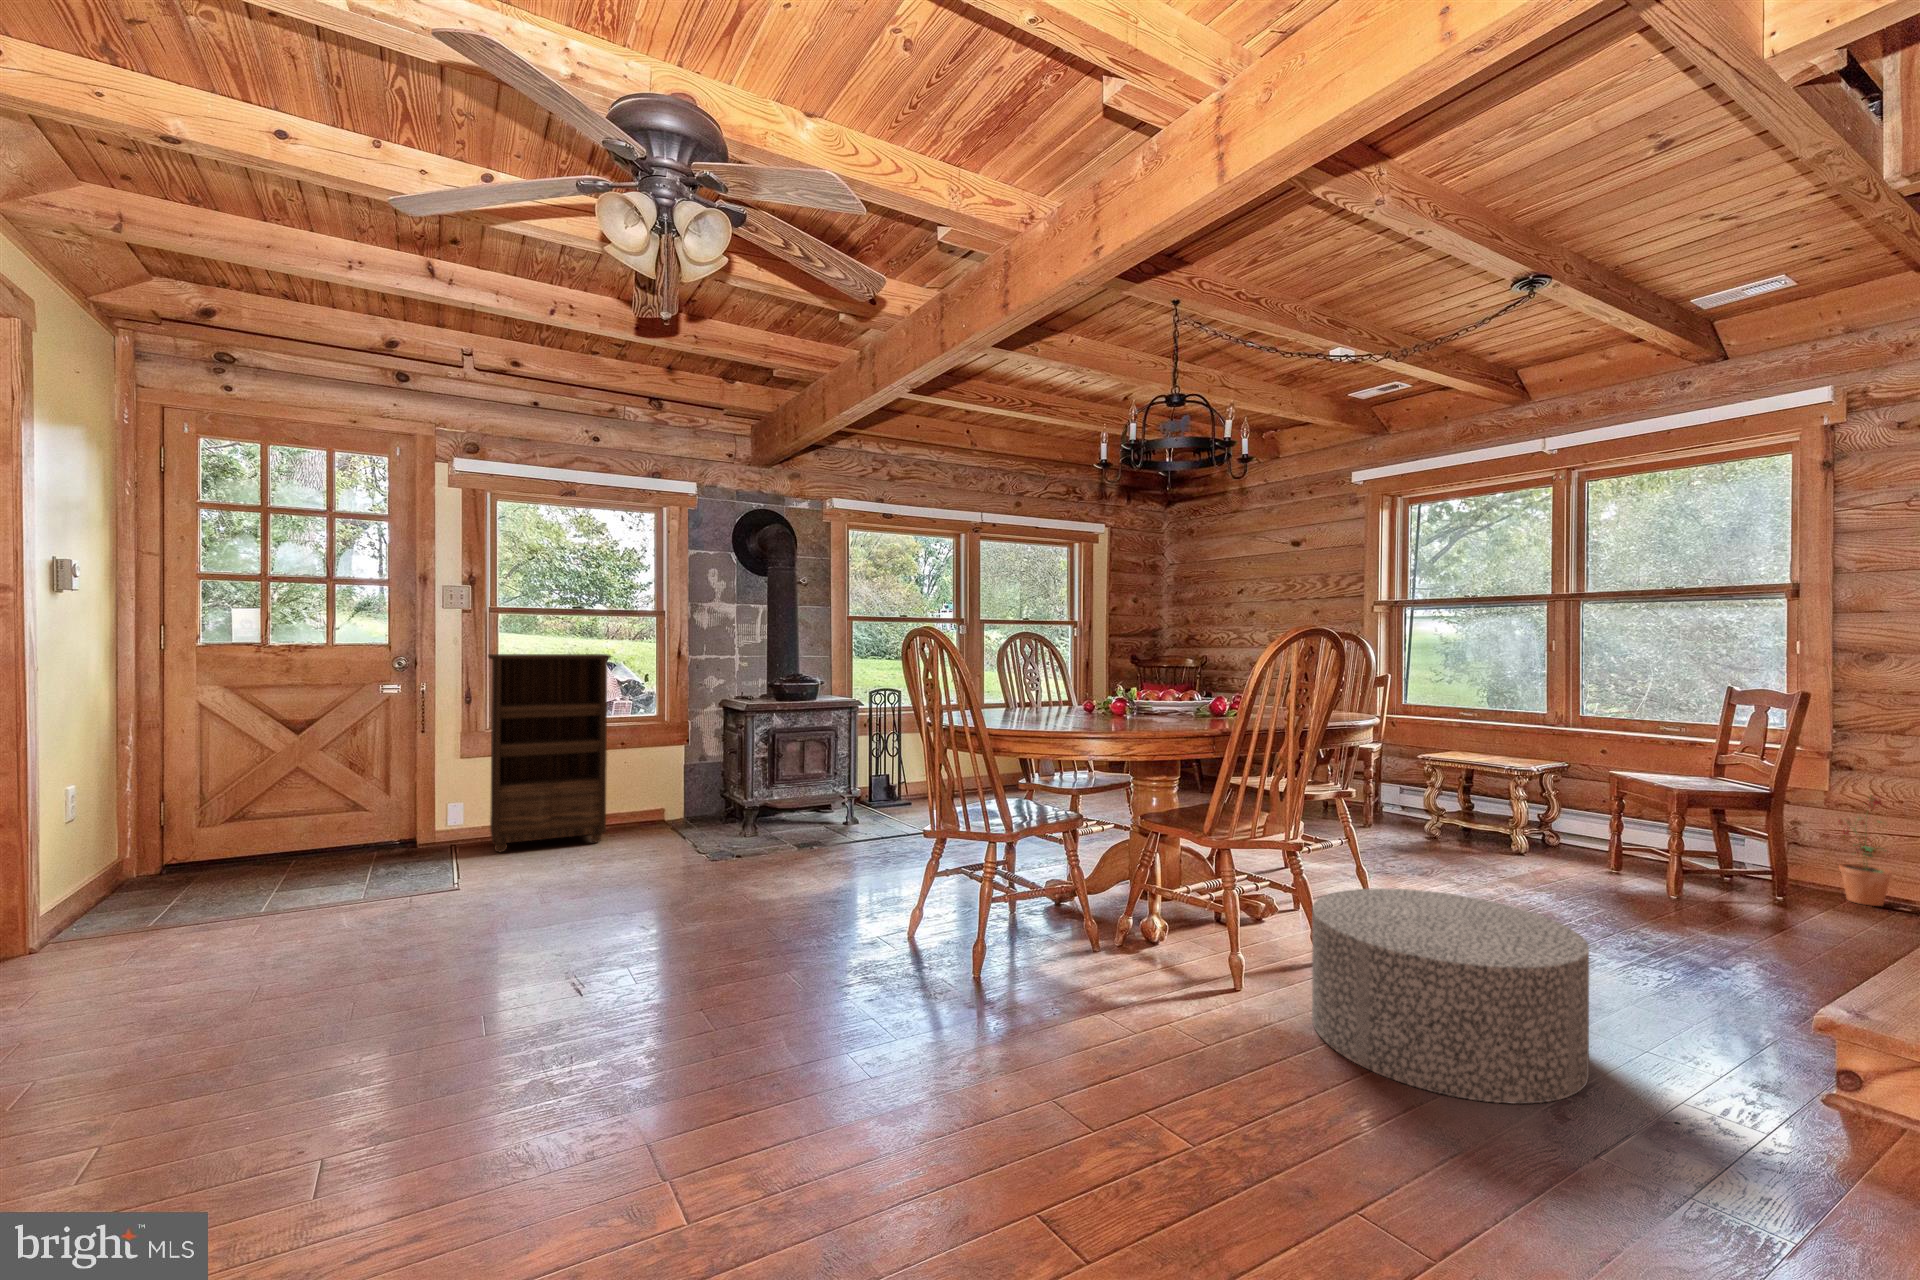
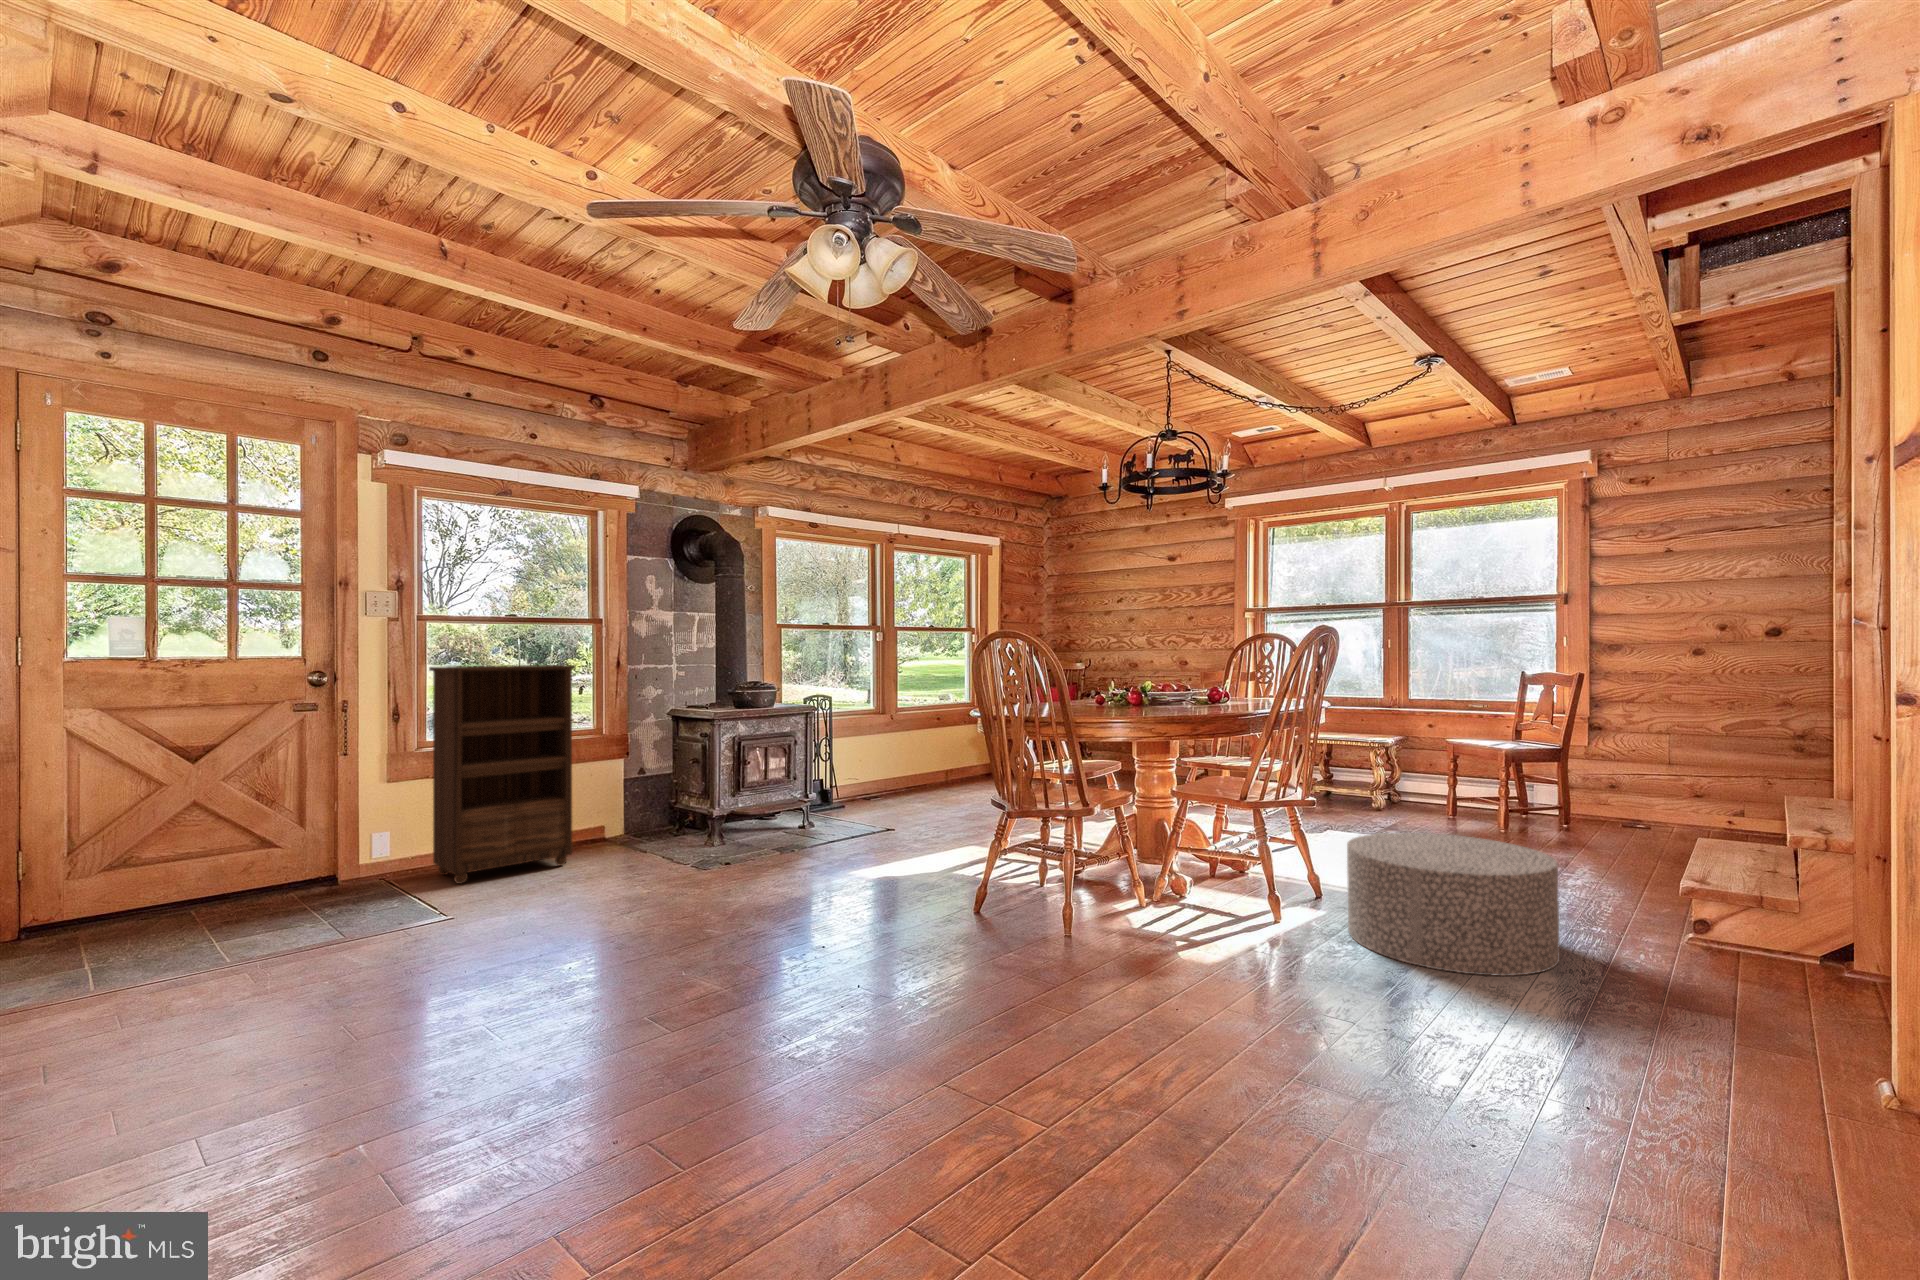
potted plant: present [1839,795,1892,906] -> none [1593,748,1631,828]

